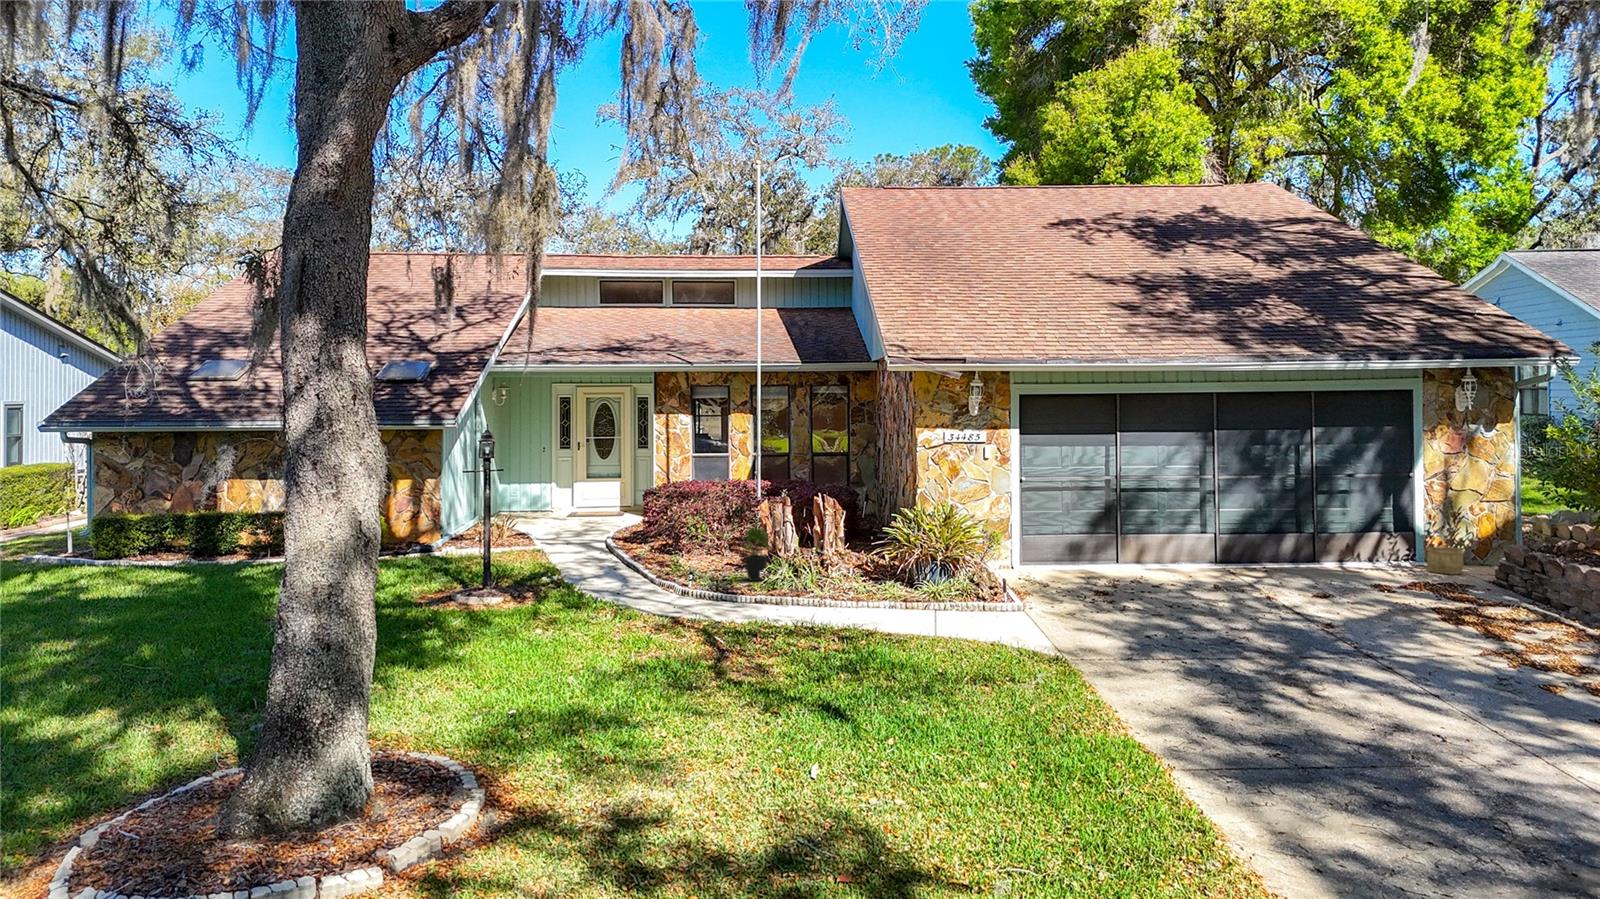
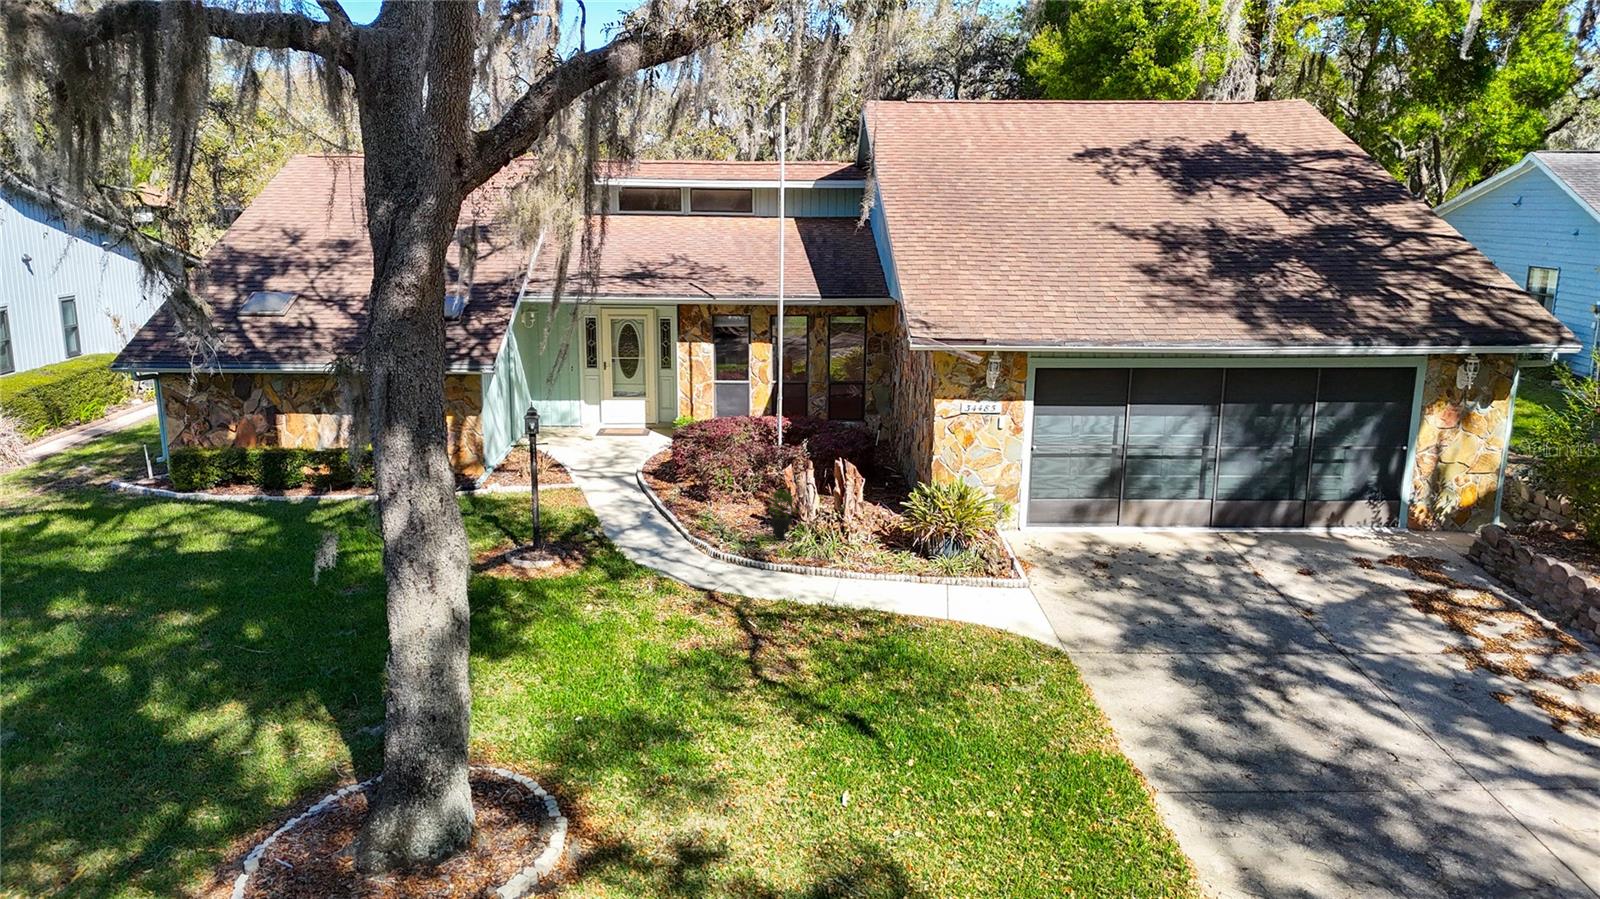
wooden bucket: present [1427,547,1464,574] -> none [1408,514,1445,542]

